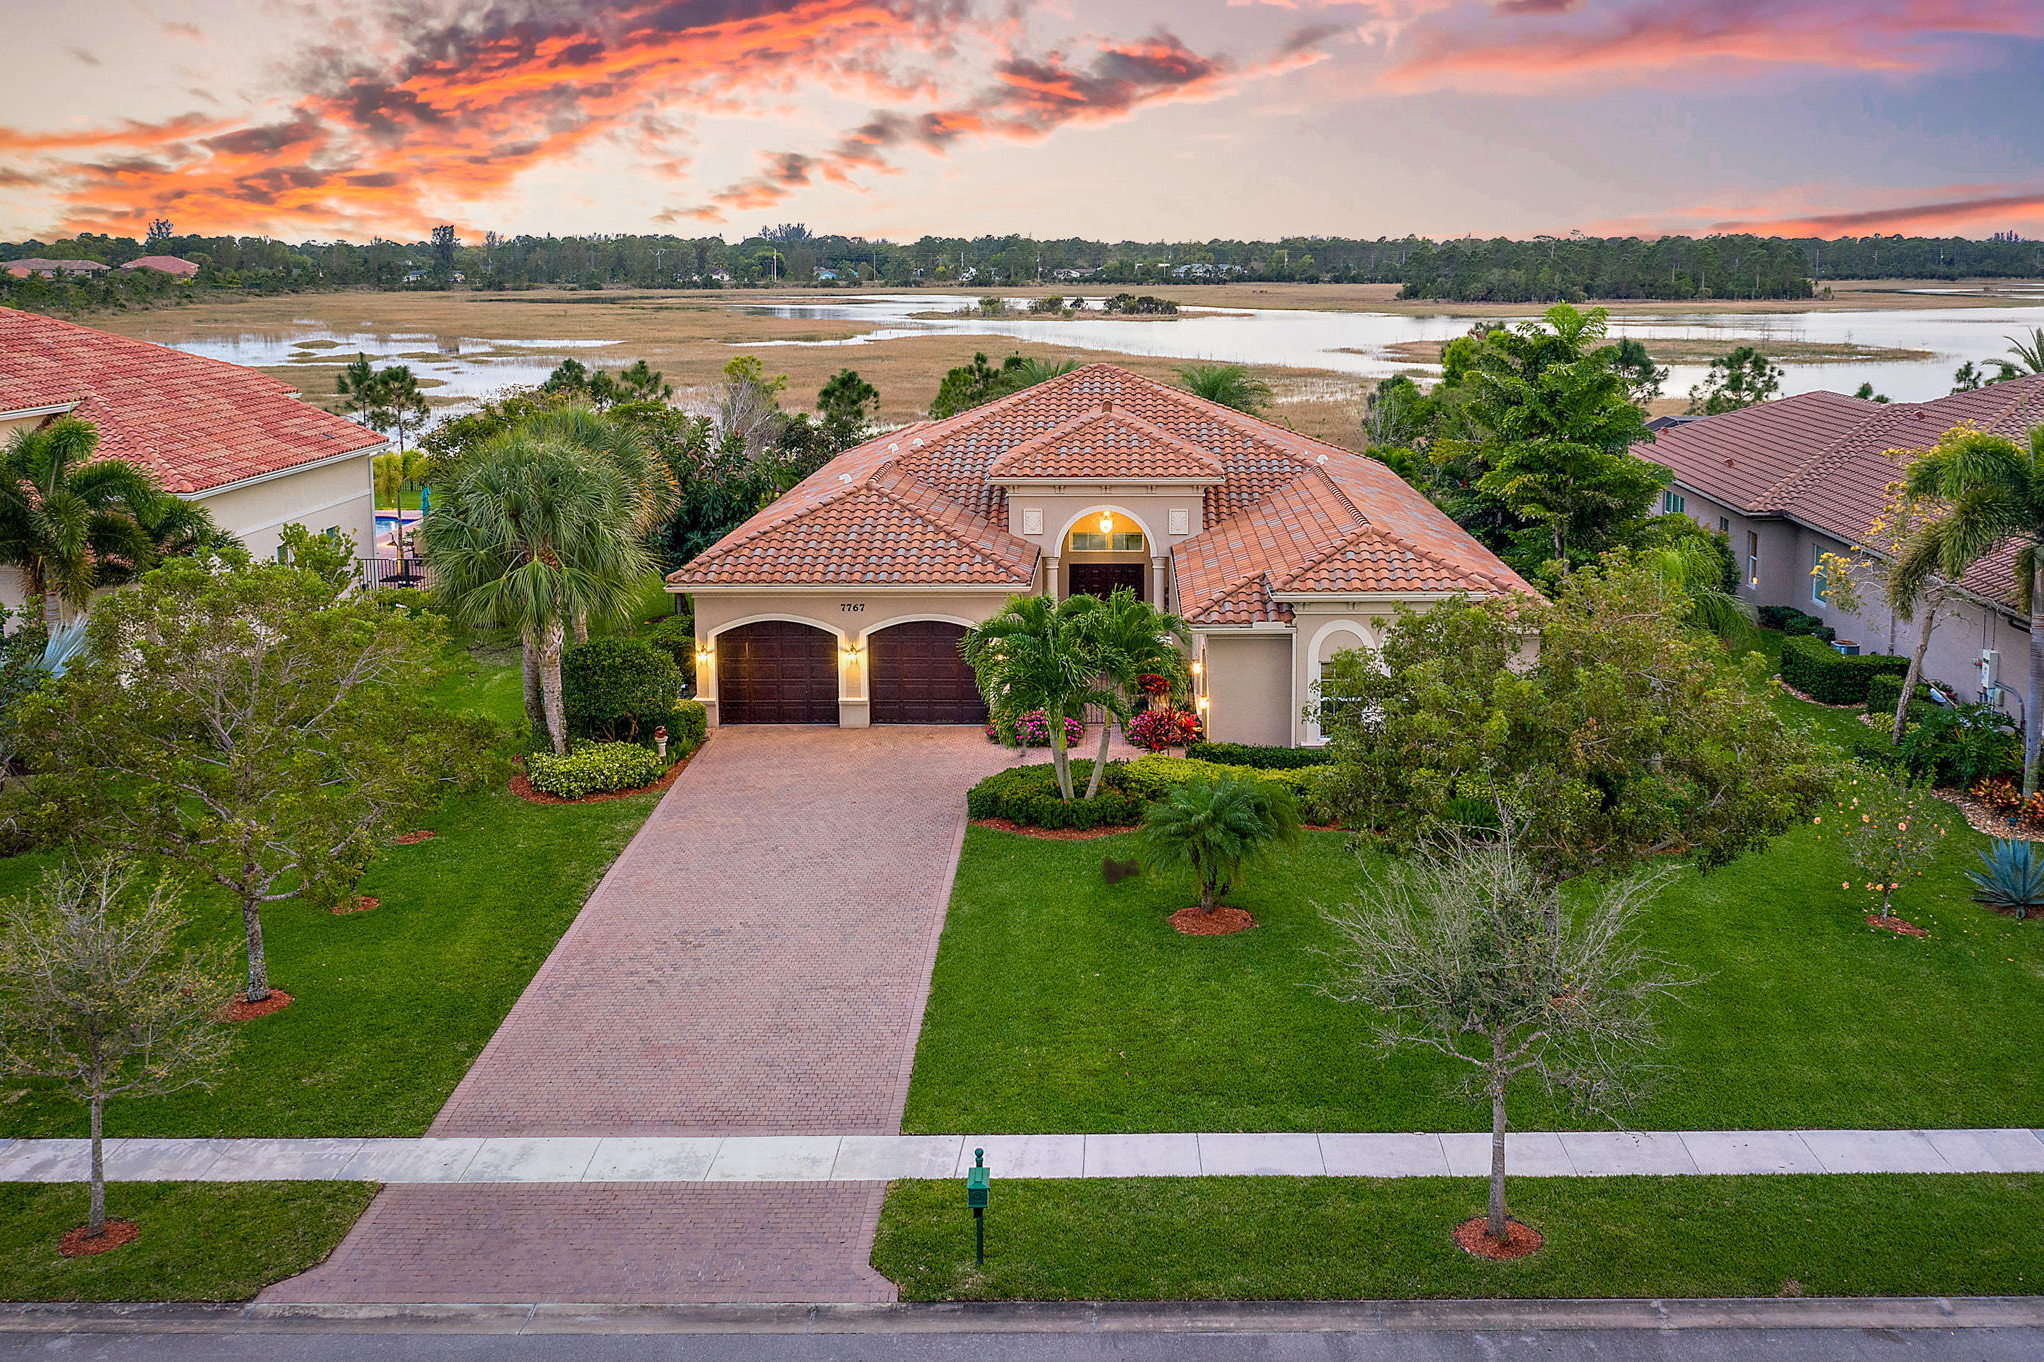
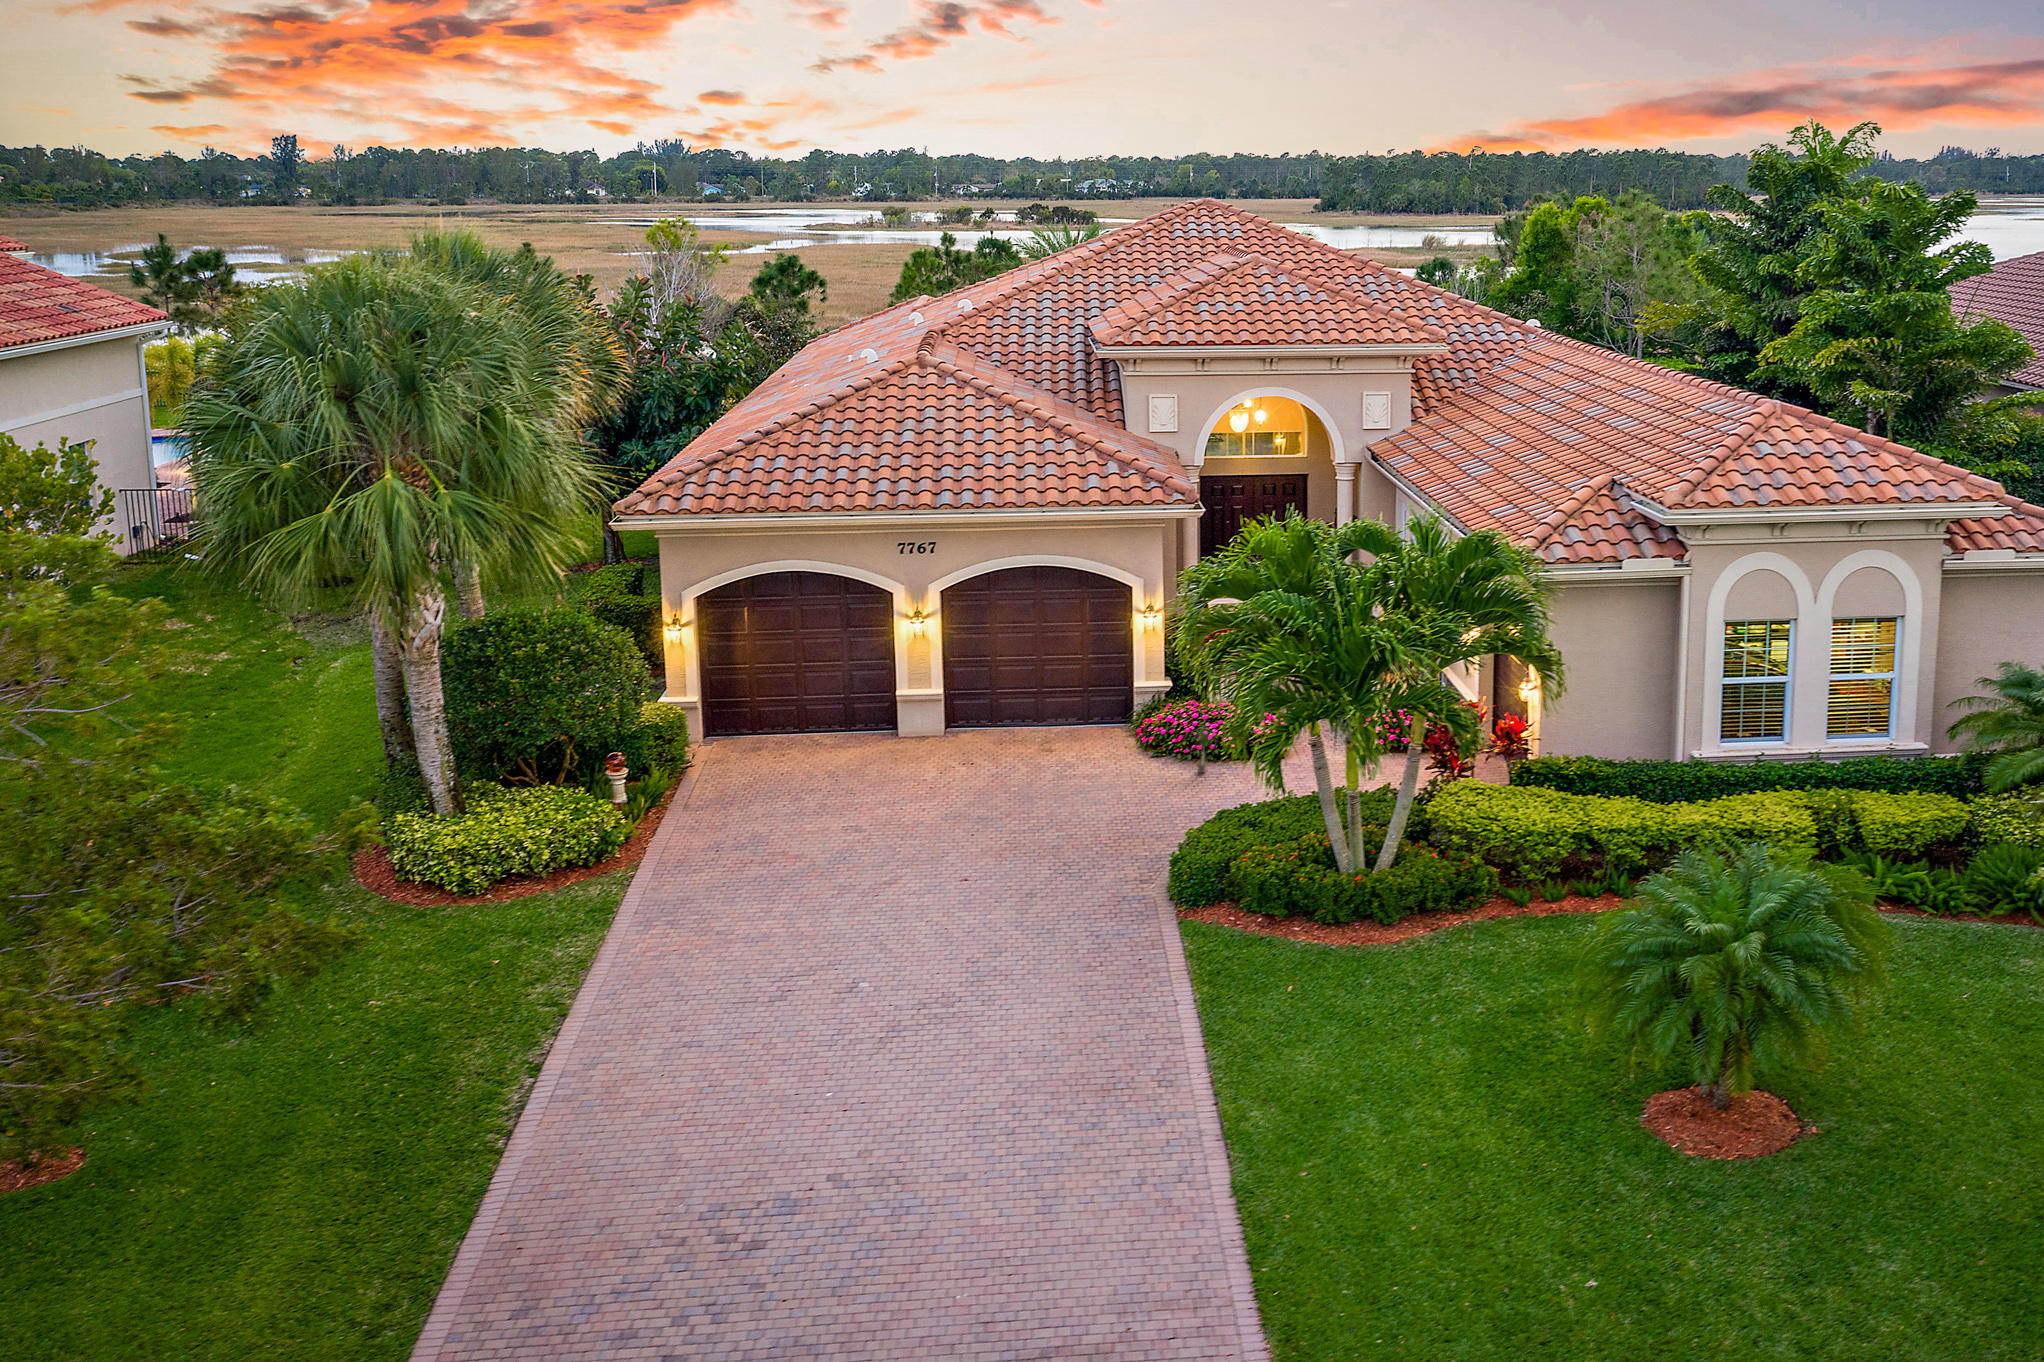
woven basket: present [1102,858,1140,883] -> none [1451,973,1513,1024]

